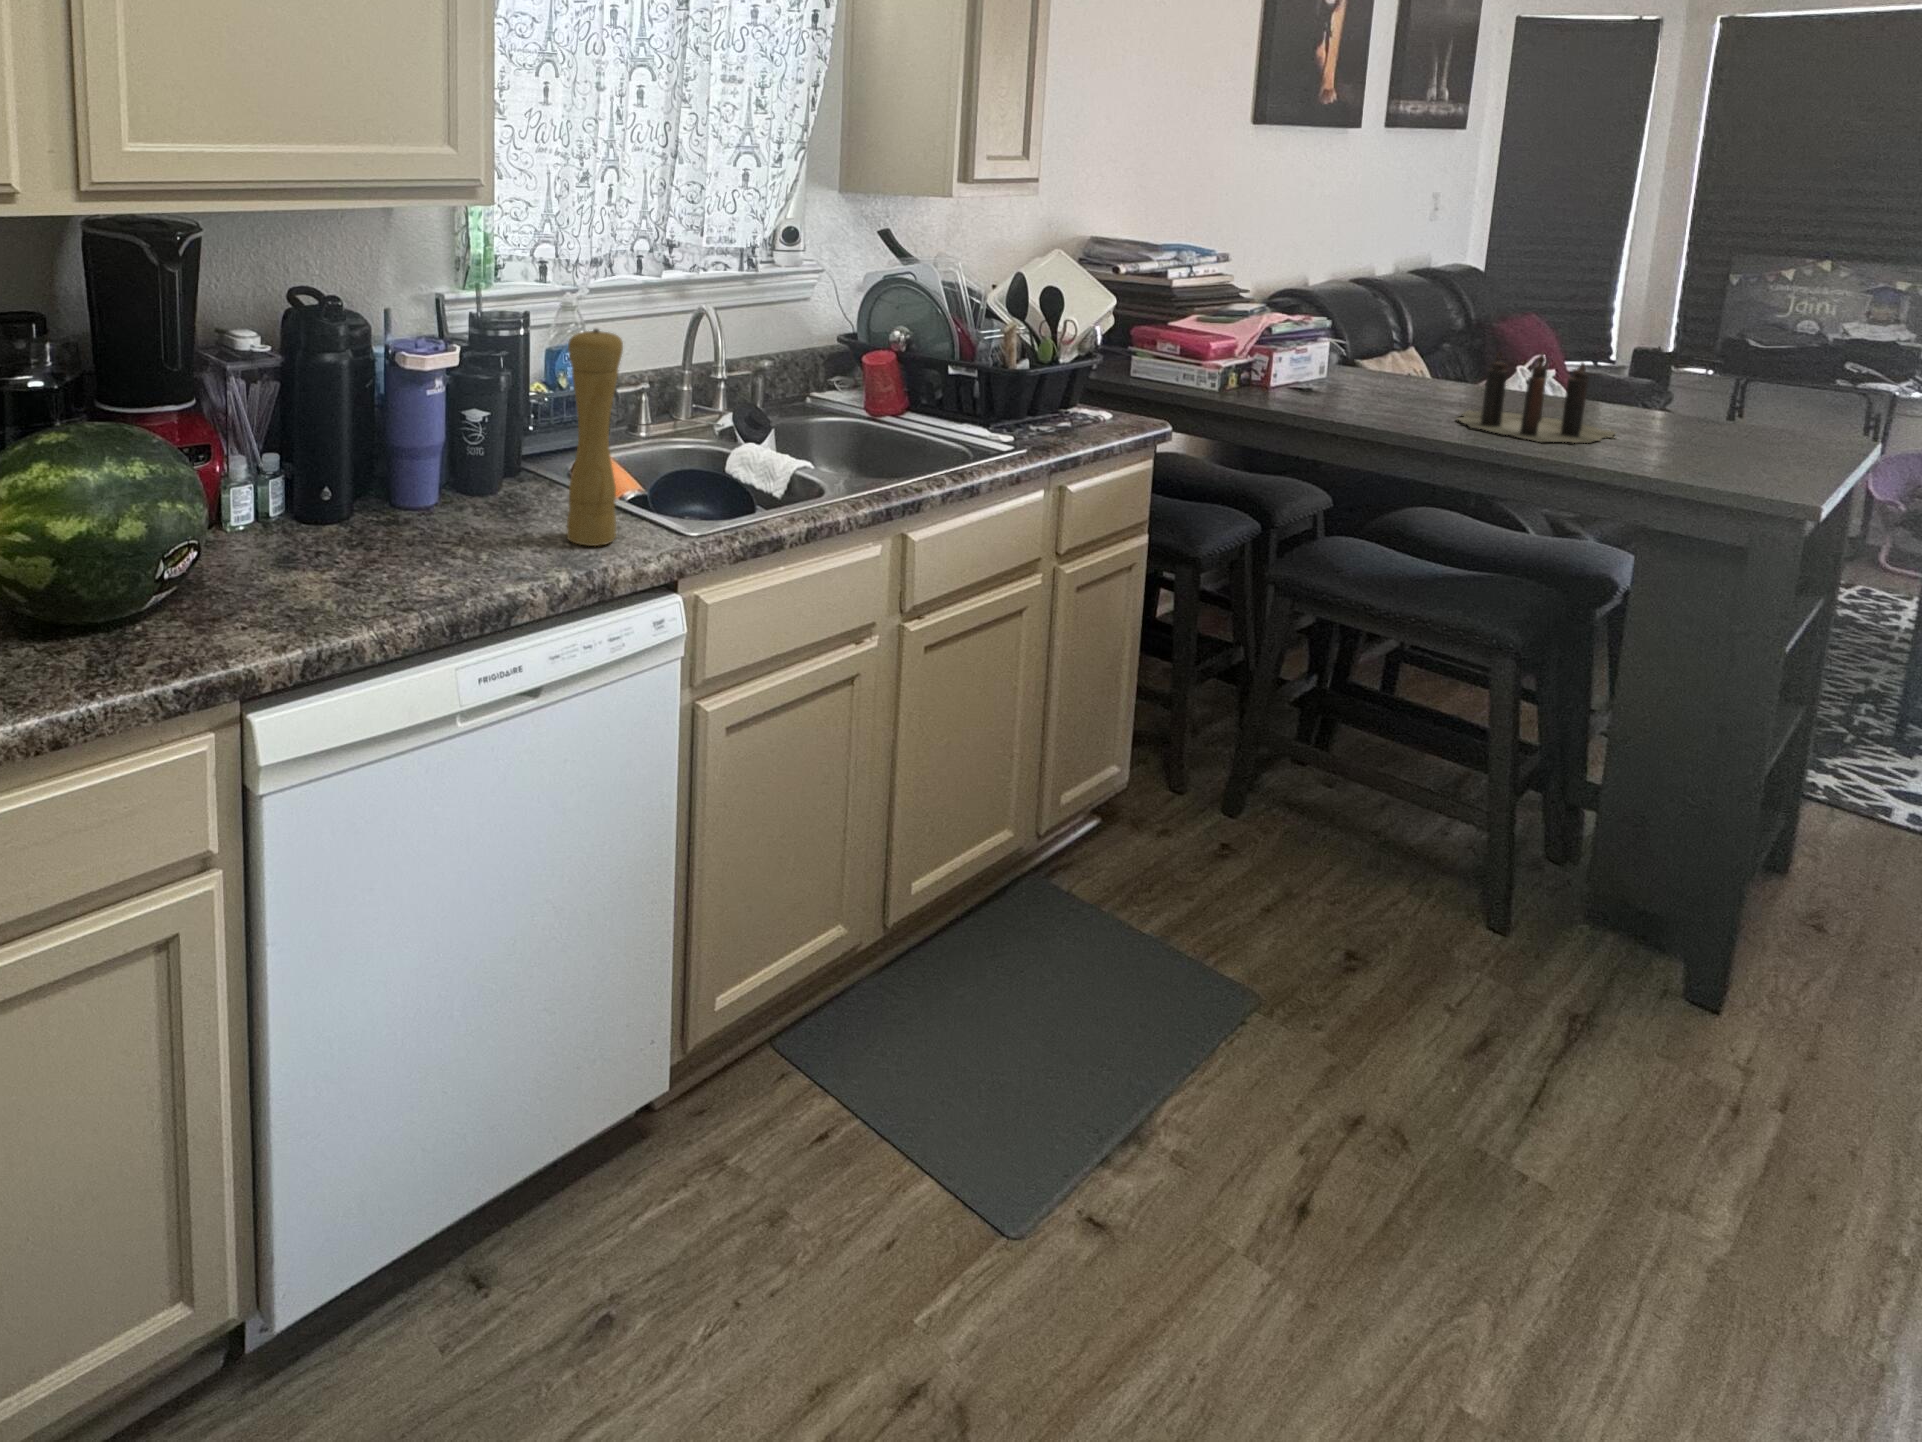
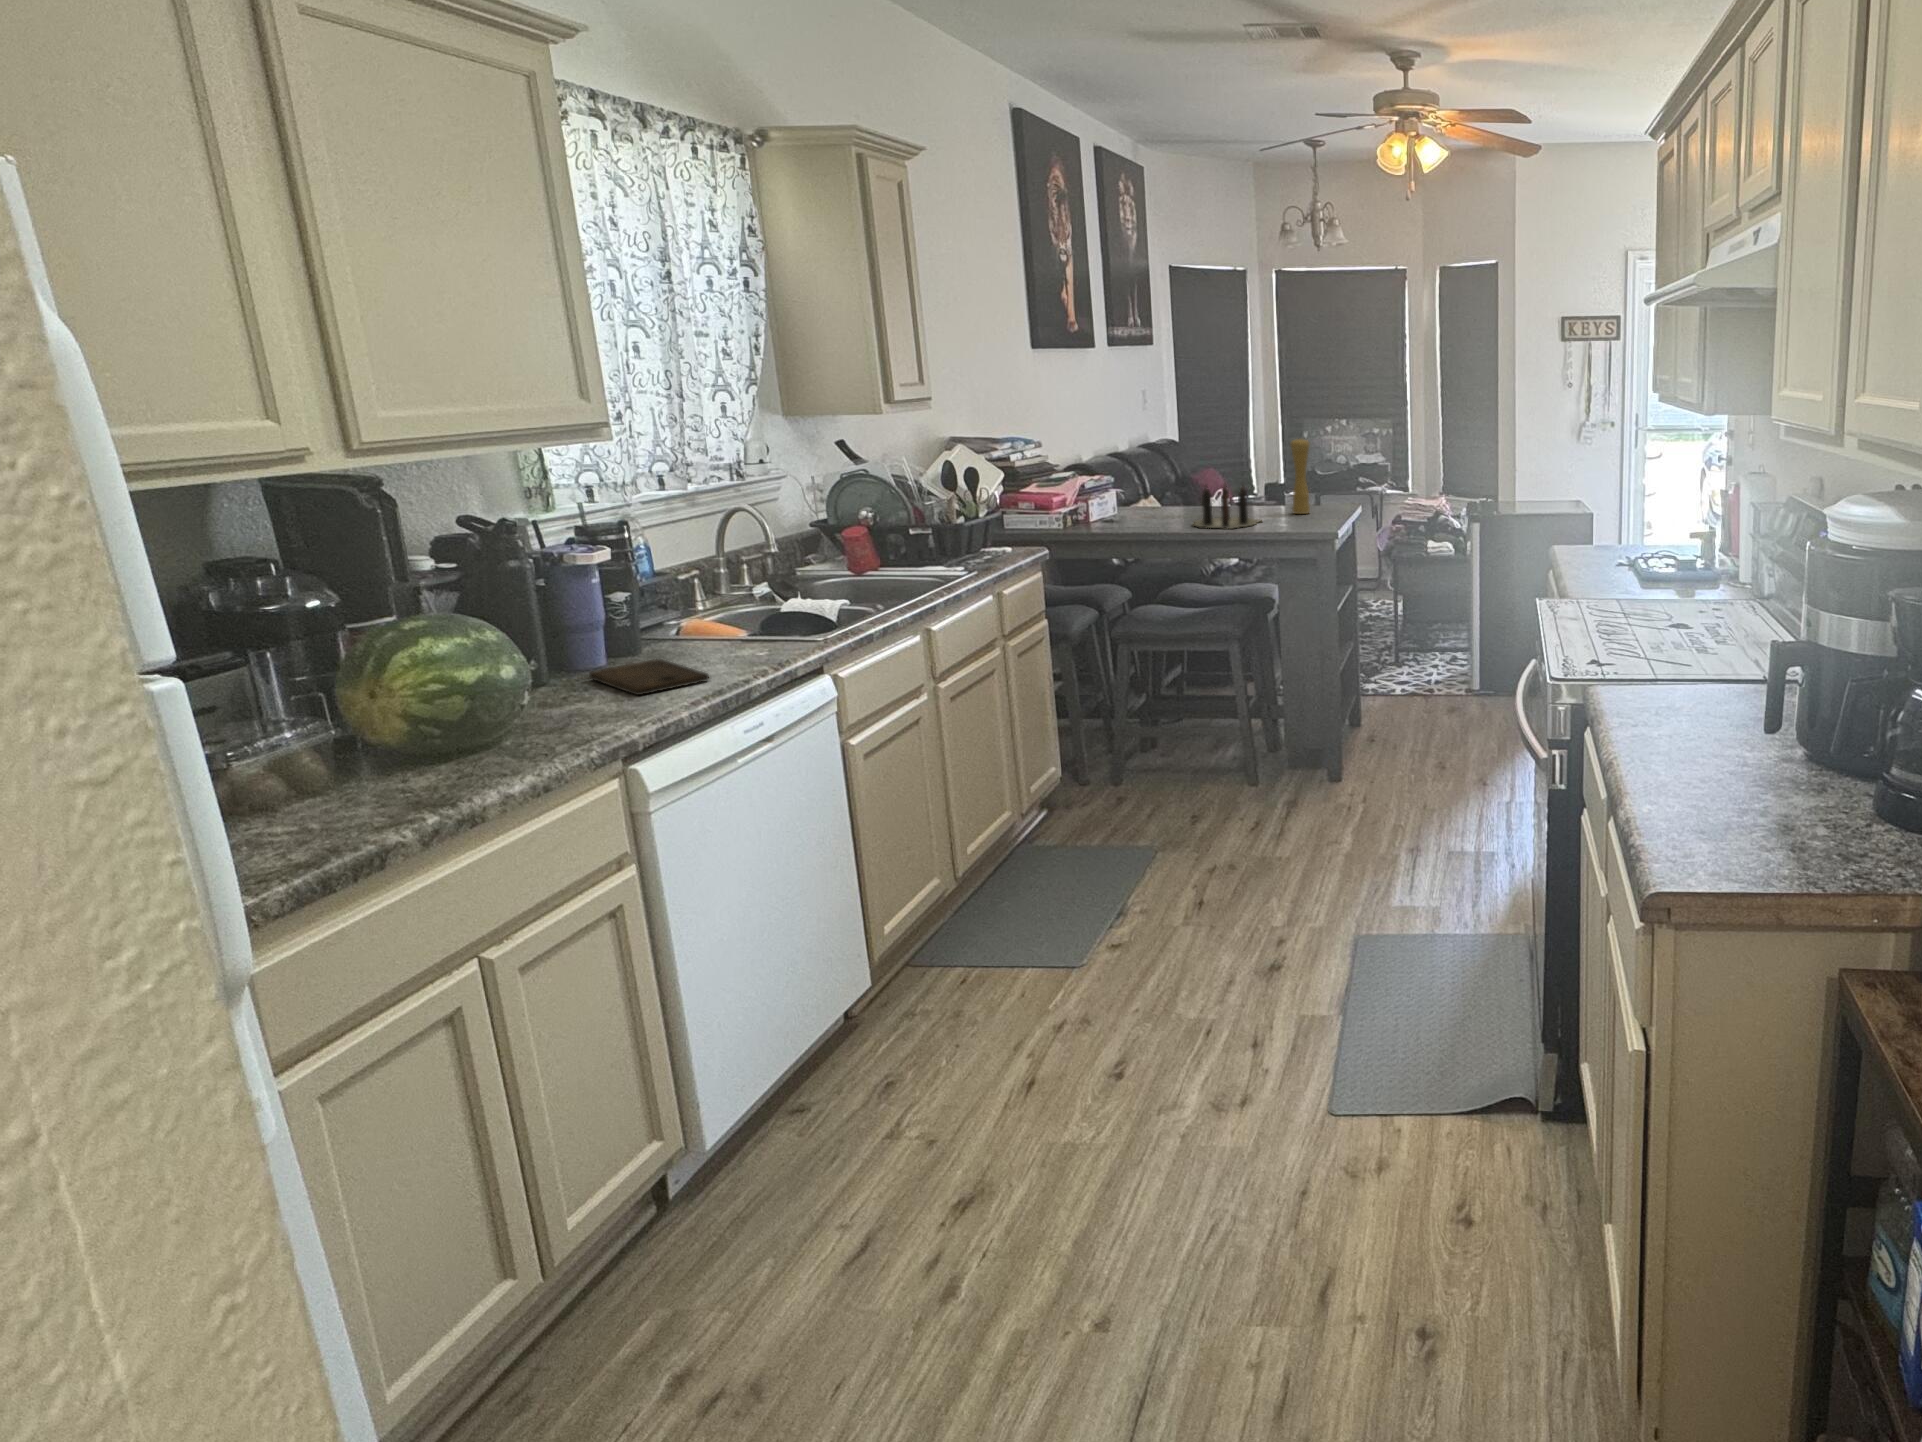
pepper mill: present [567,329,623,546] -> present [1290,439,1310,514]
cutting board: none [364,515,471,580] -> present [589,659,709,695]

